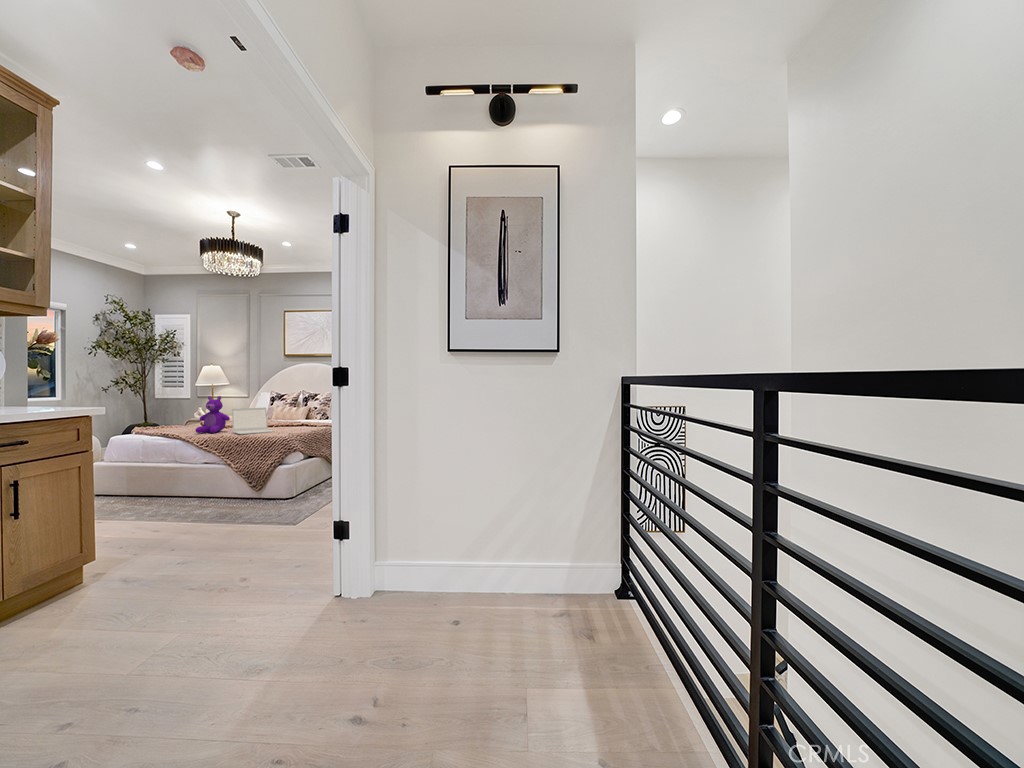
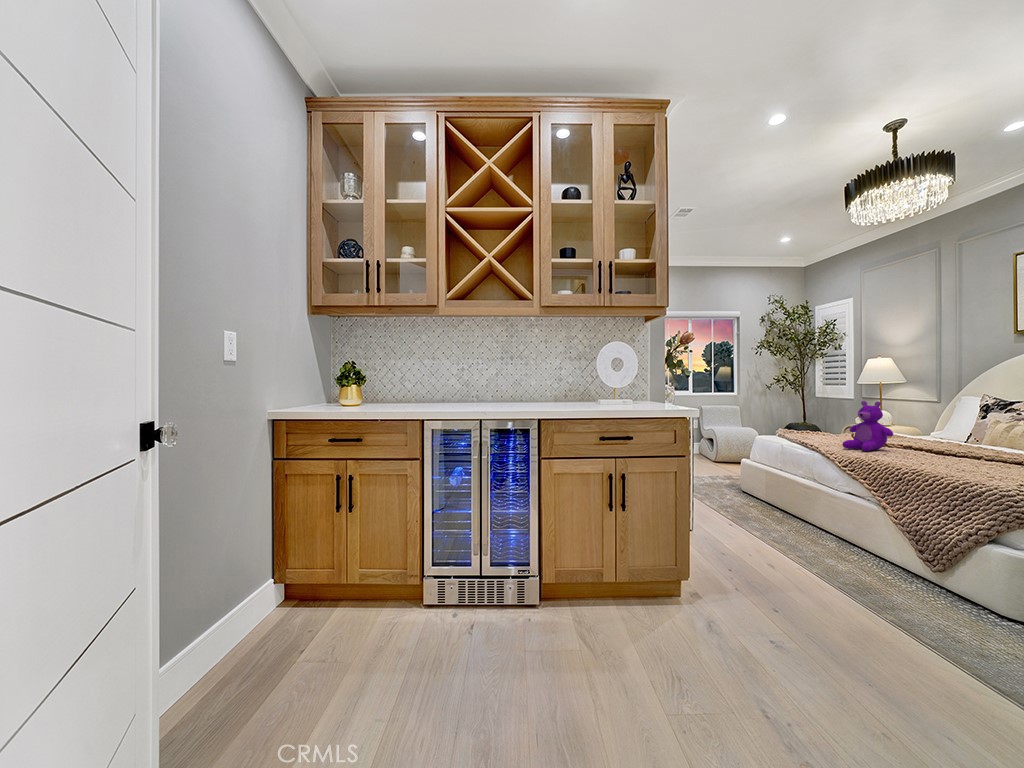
laptop: present [232,408,274,434] -> none [895,421,973,465]

